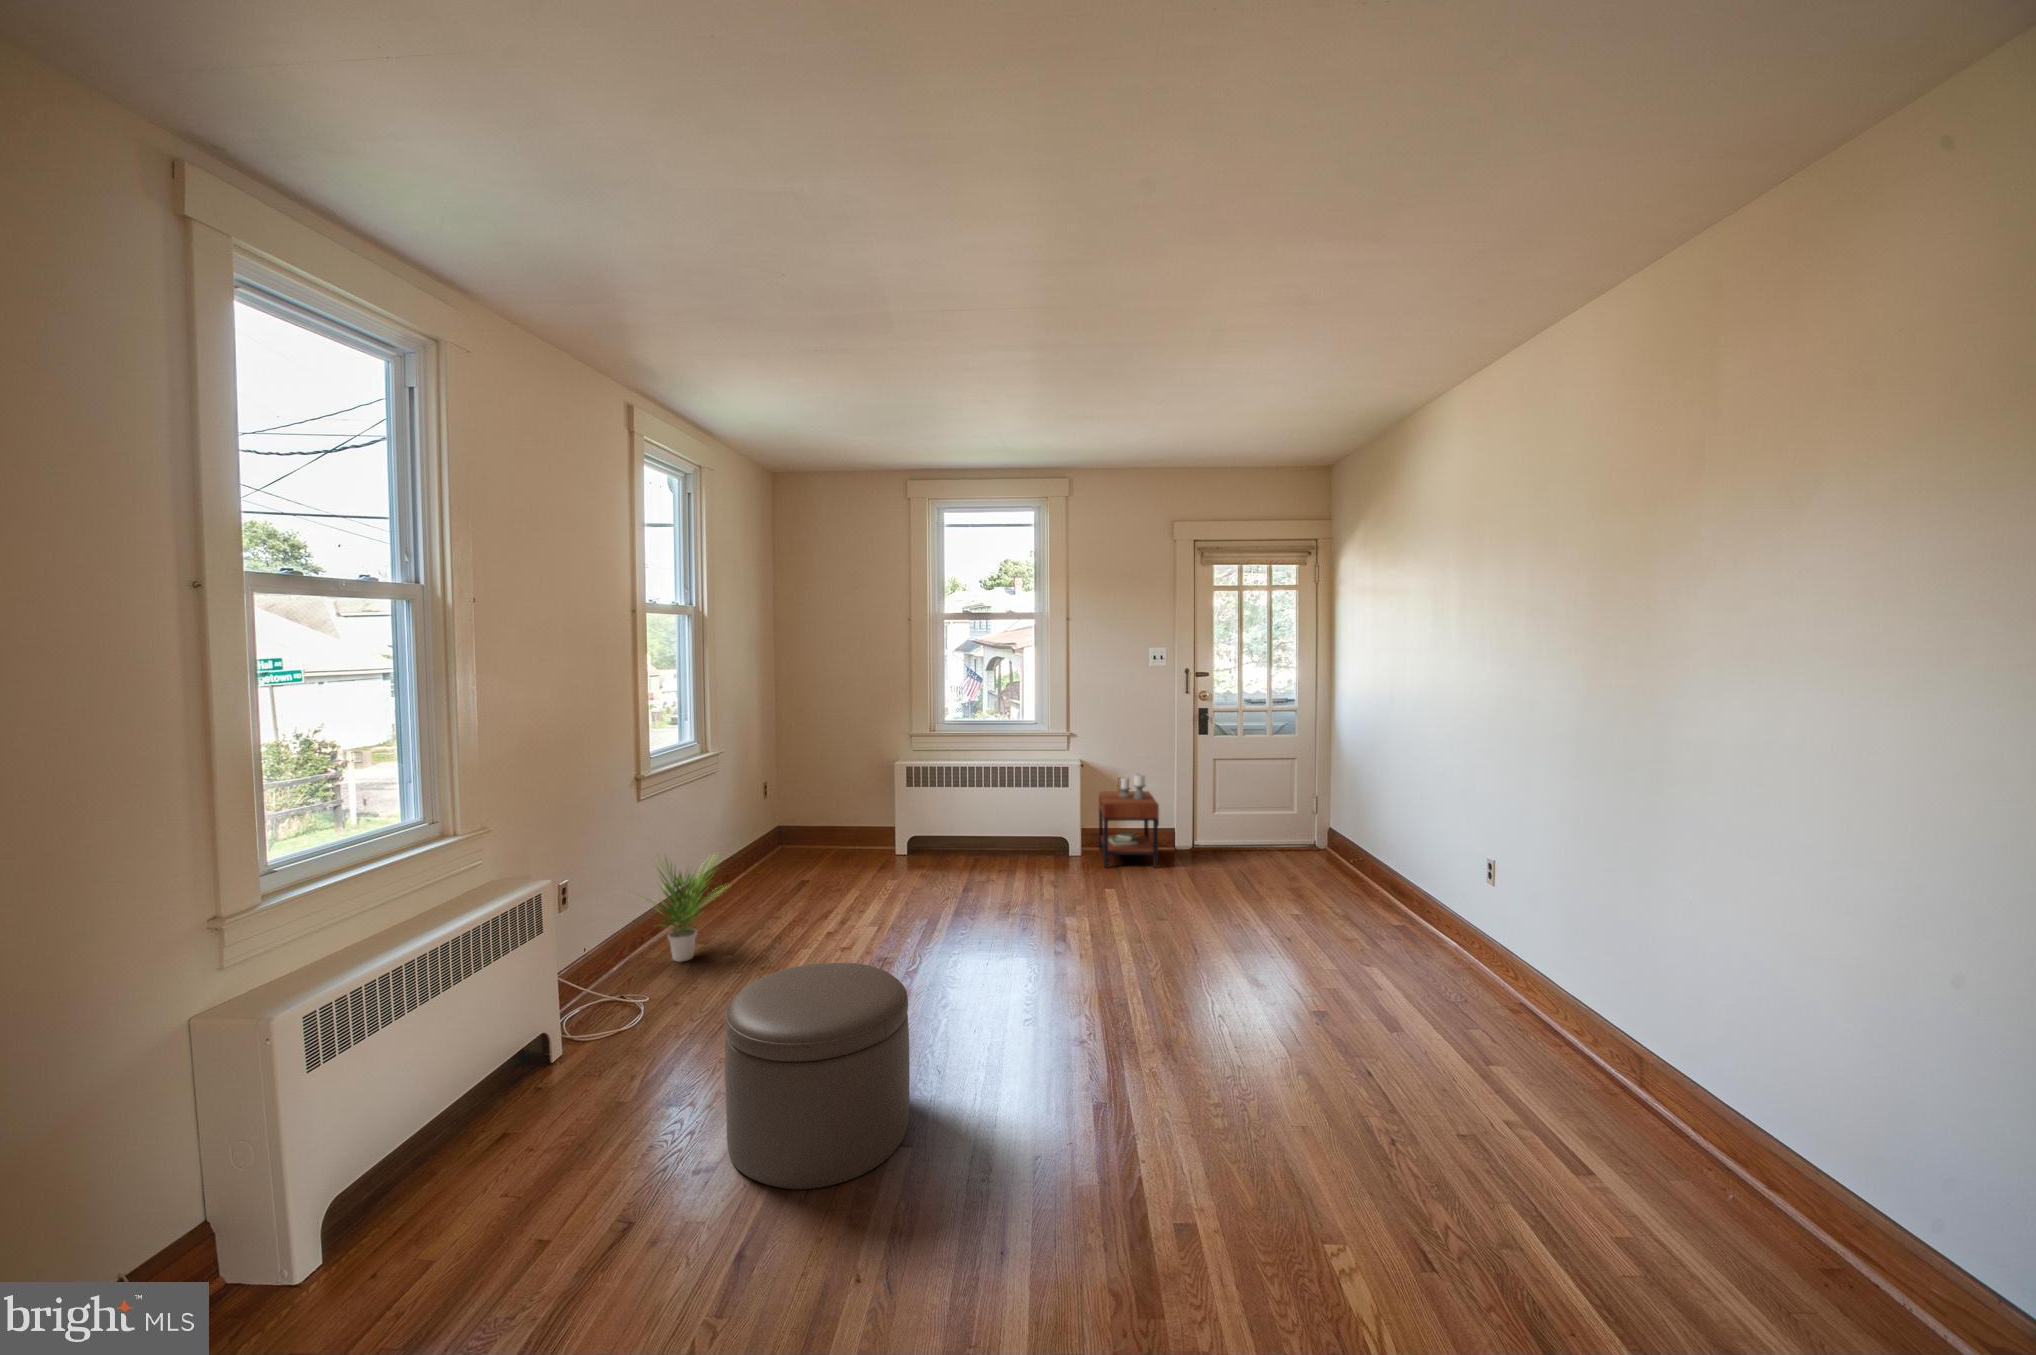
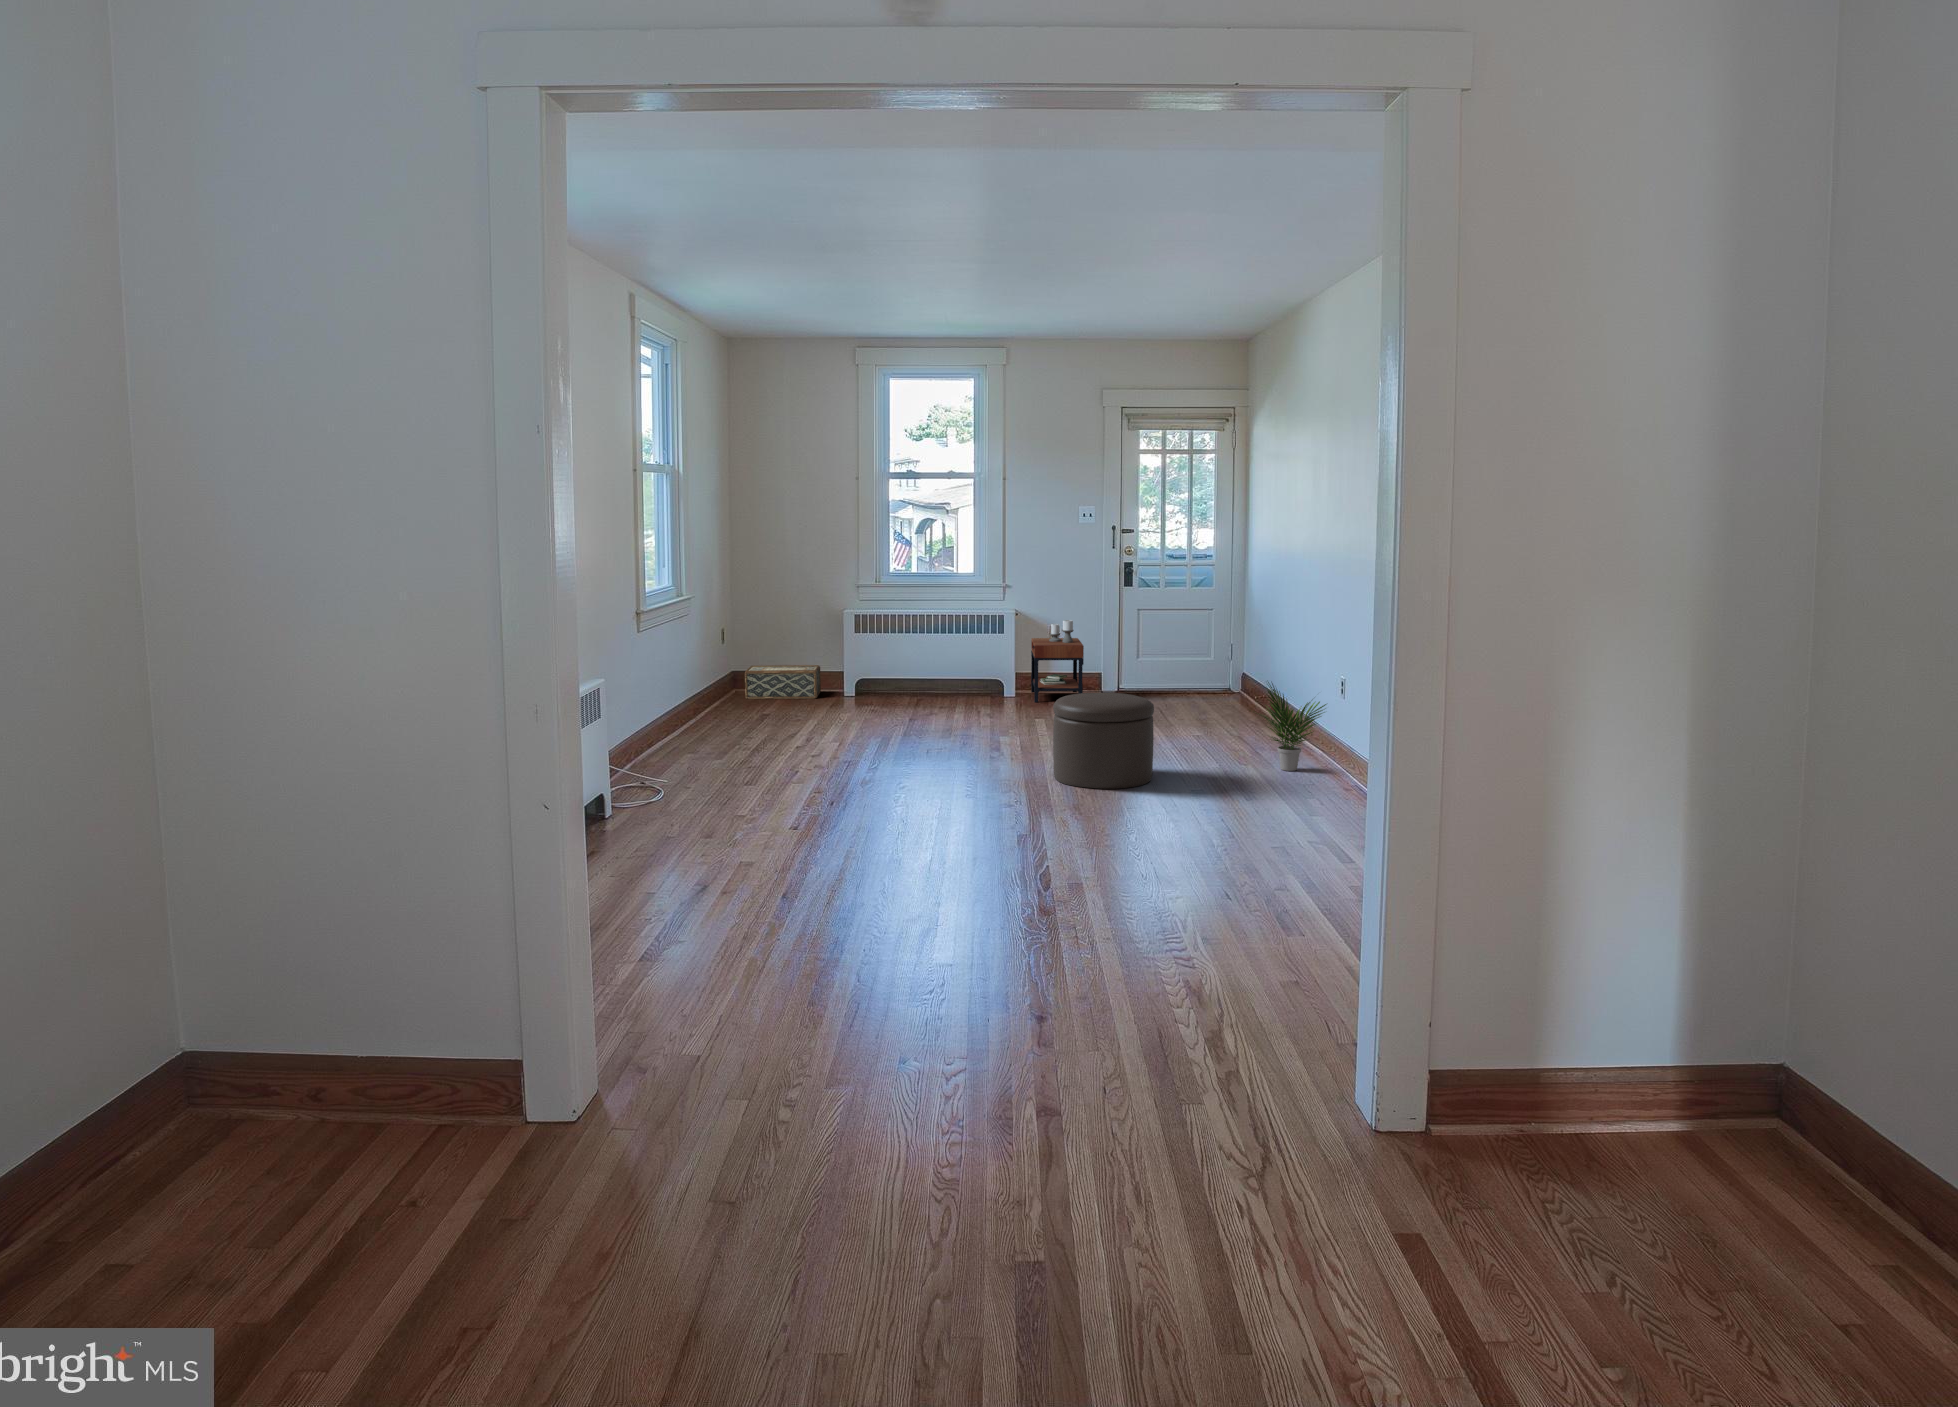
woven basket: none [789,819,874,859] -> present [745,665,821,699]
potted plant: present [637,864,724,962] -> present [1261,682,1326,771]
ottoman: present [725,963,910,1189] -> present [1053,693,1154,789]

